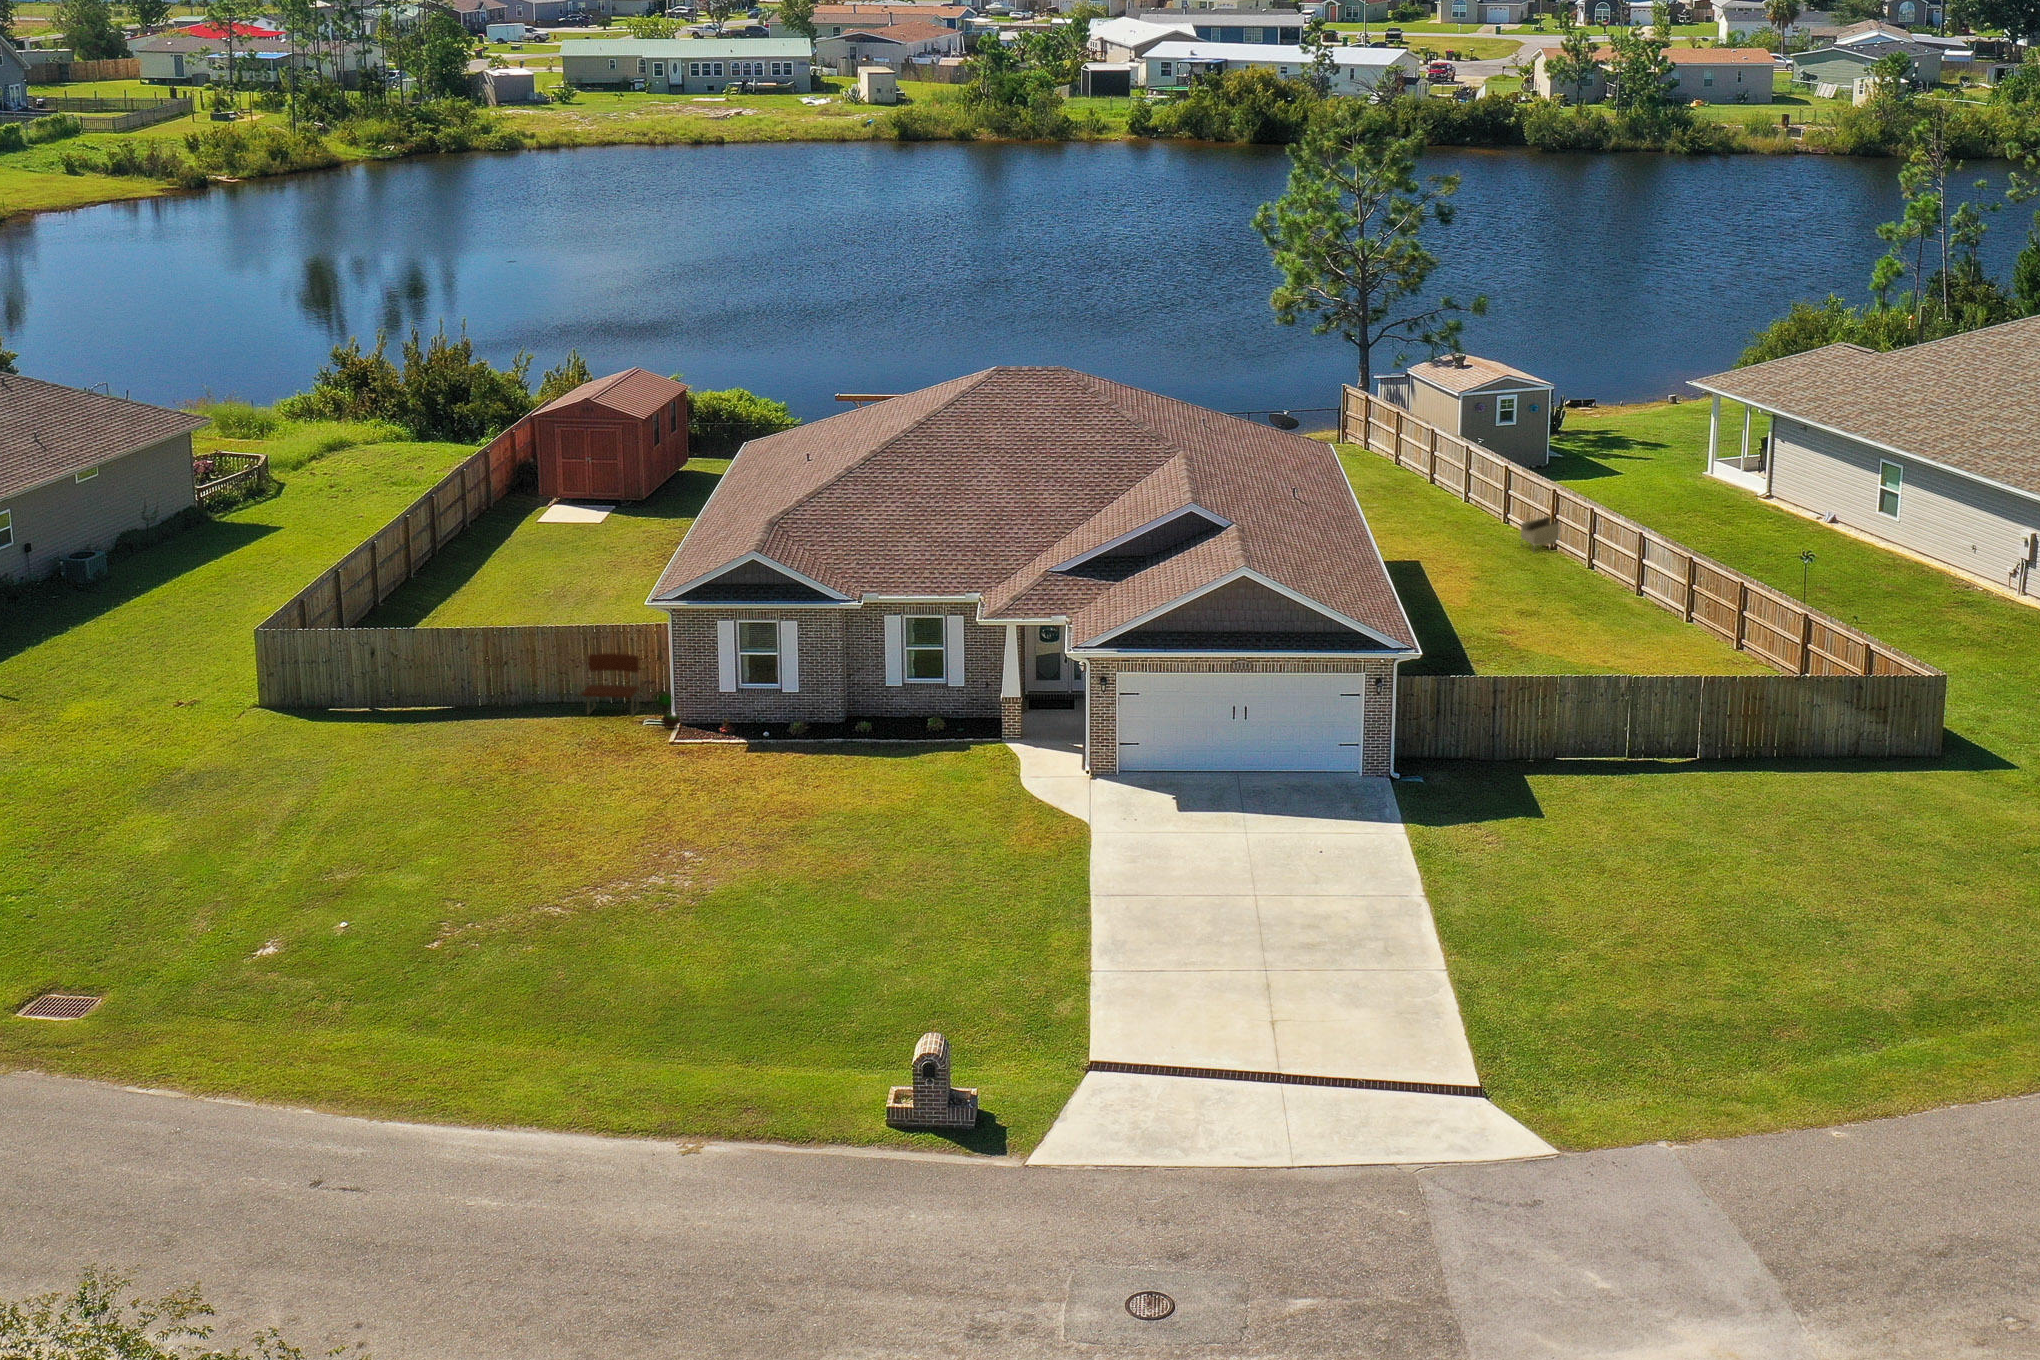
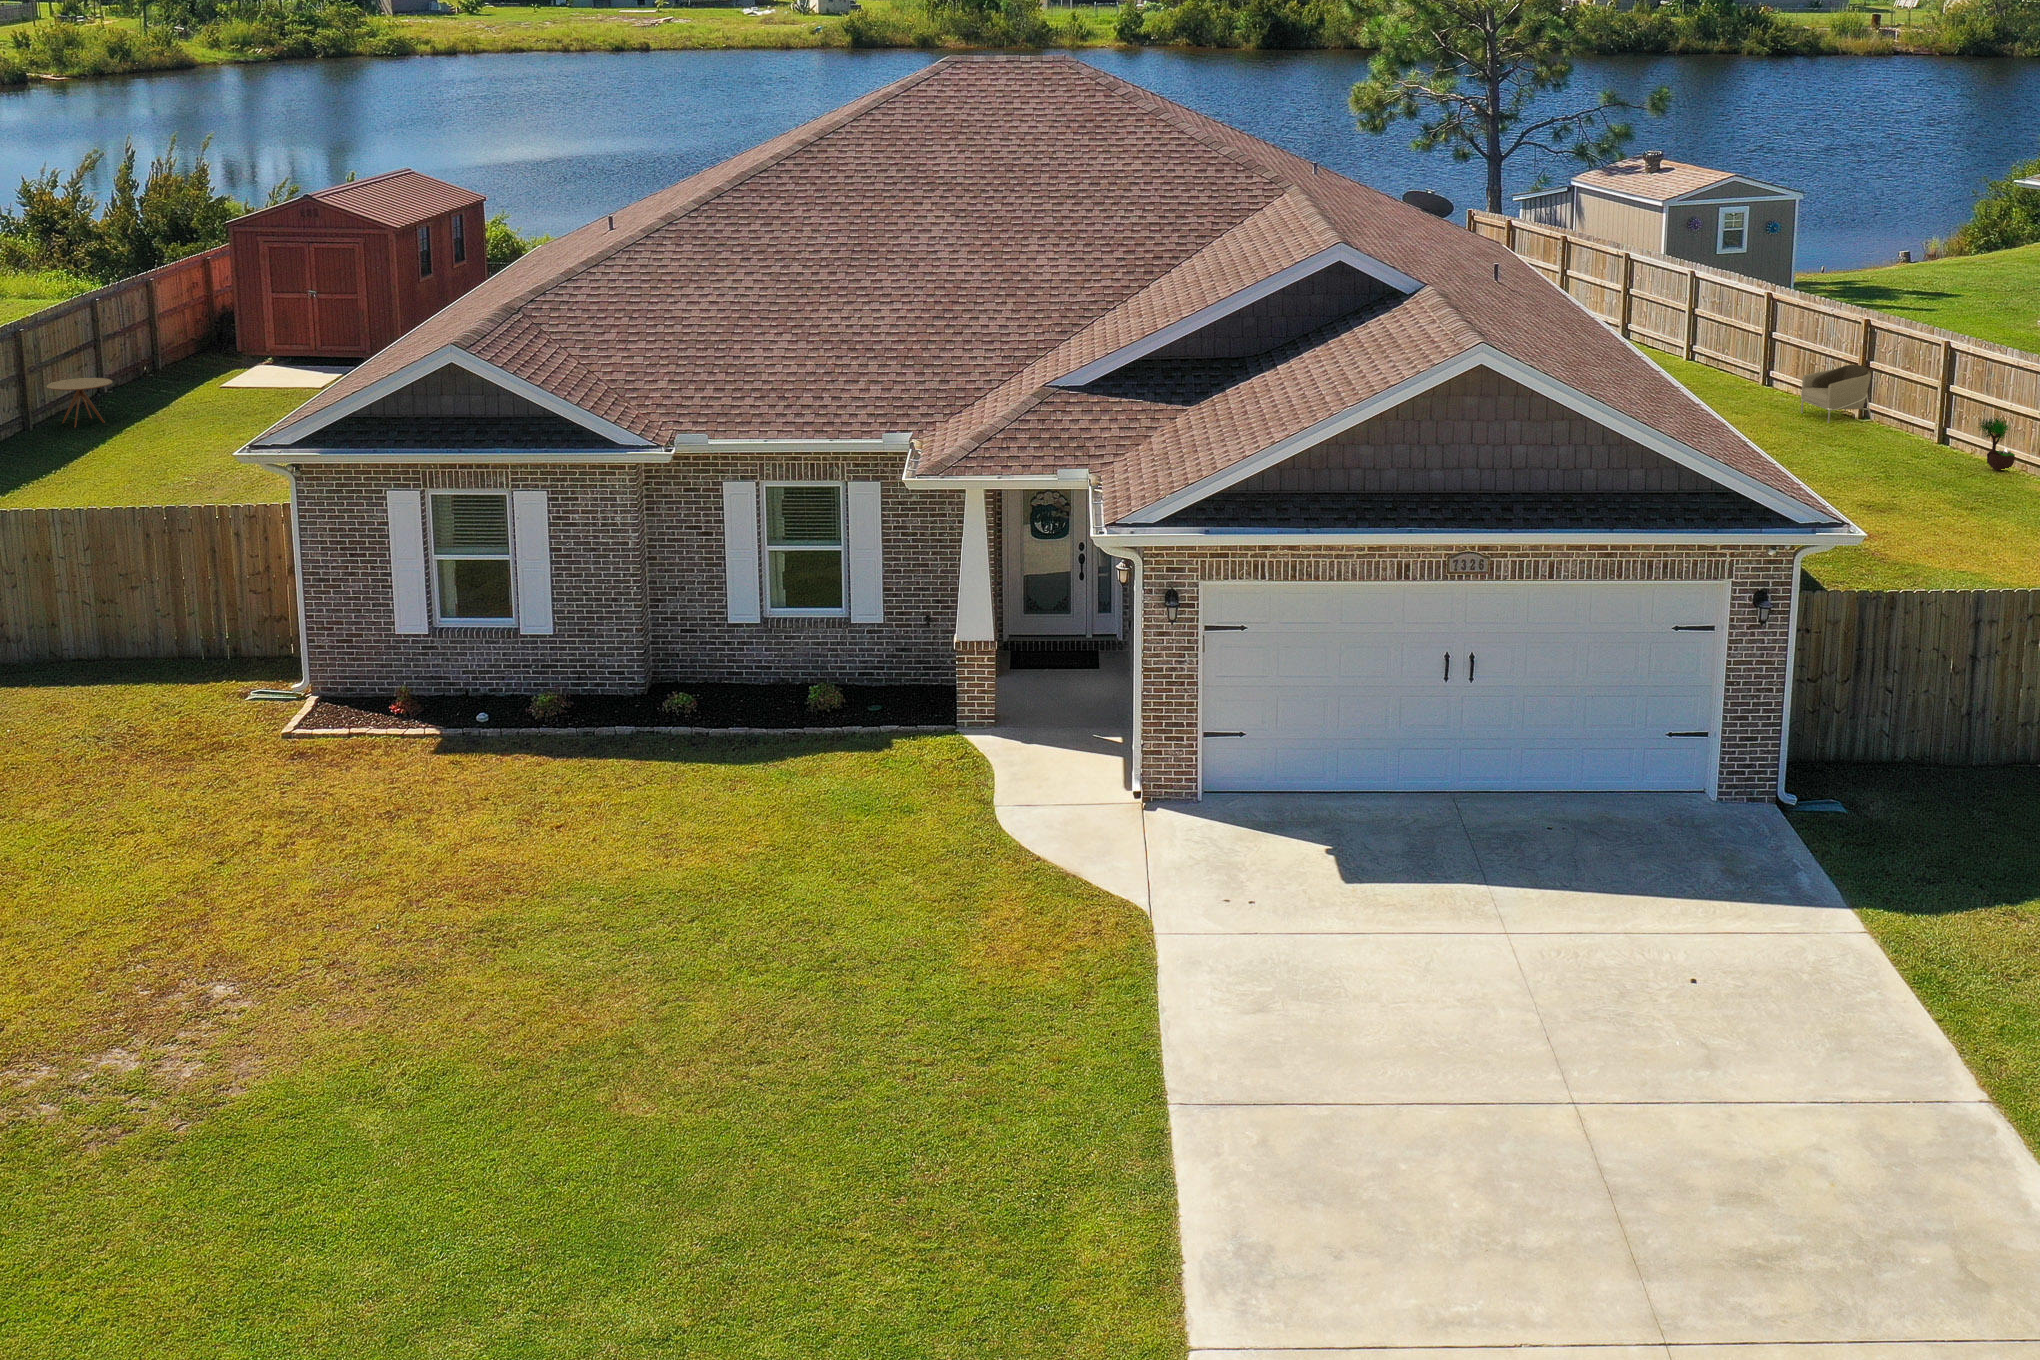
round table: none [443,522,481,554] -> present [47,378,112,428]
bench: present [582,653,639,716] -> none [134,559,256,682]
potted tree: present [654,694,680,729] -> present [1978,418,2015,471]

